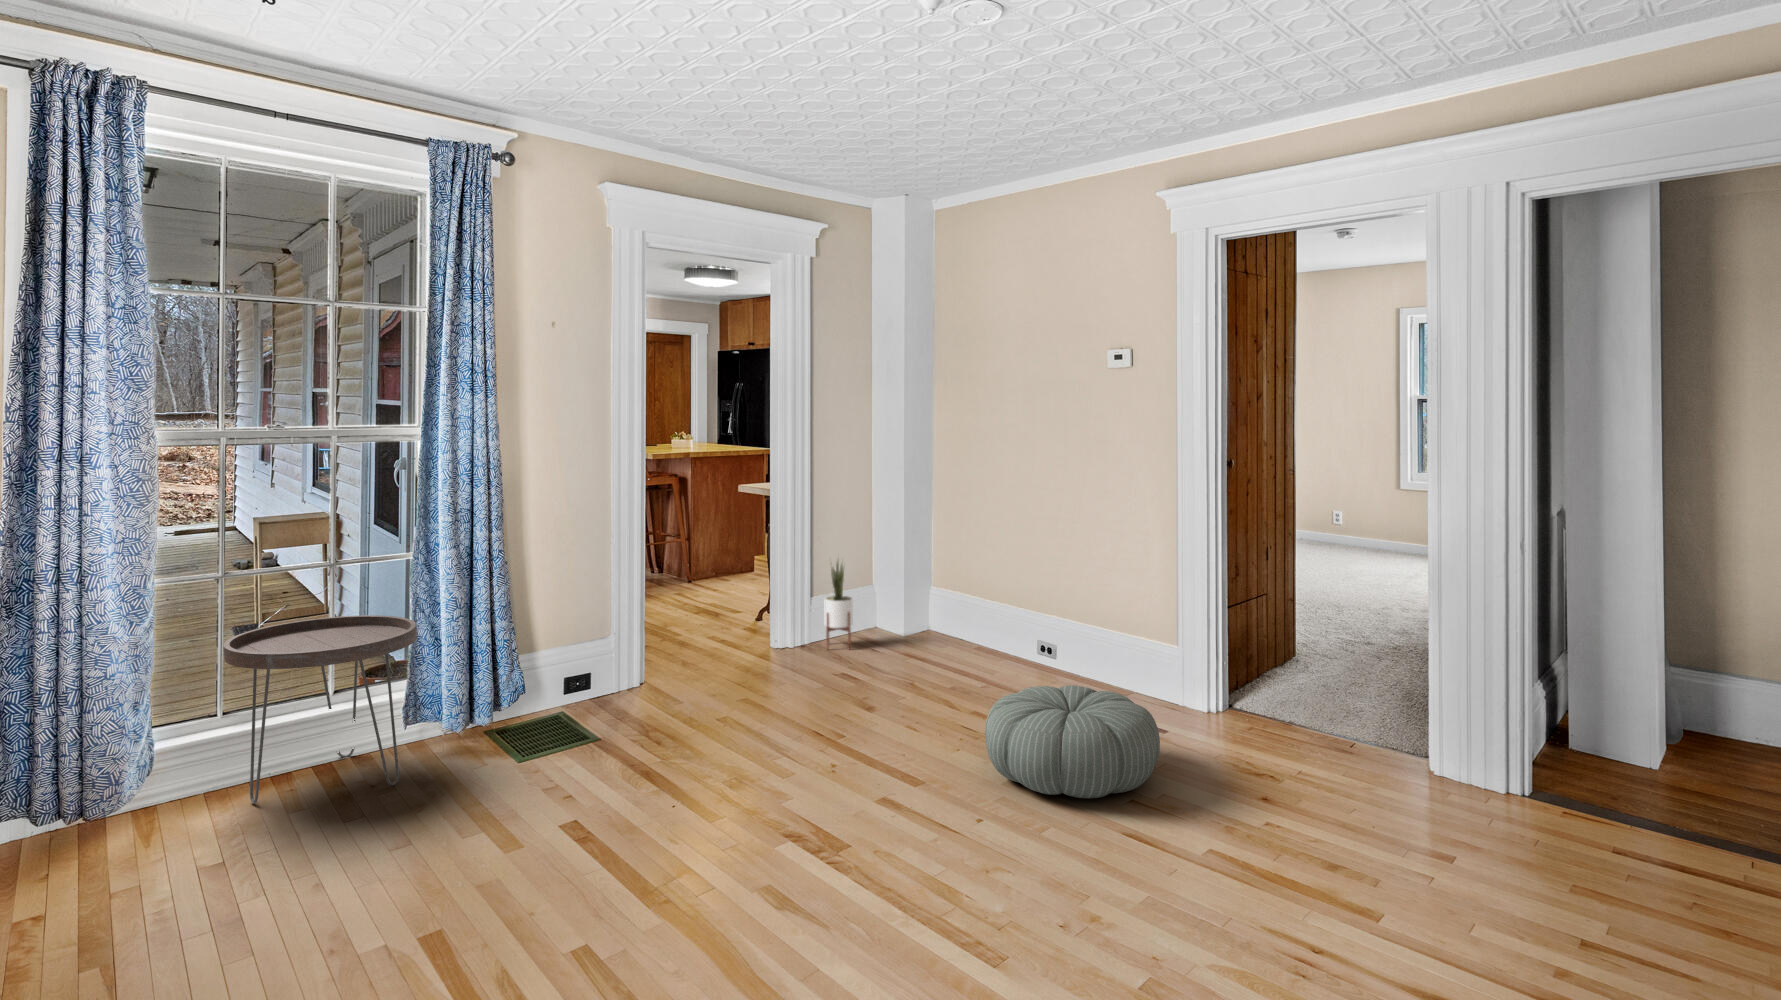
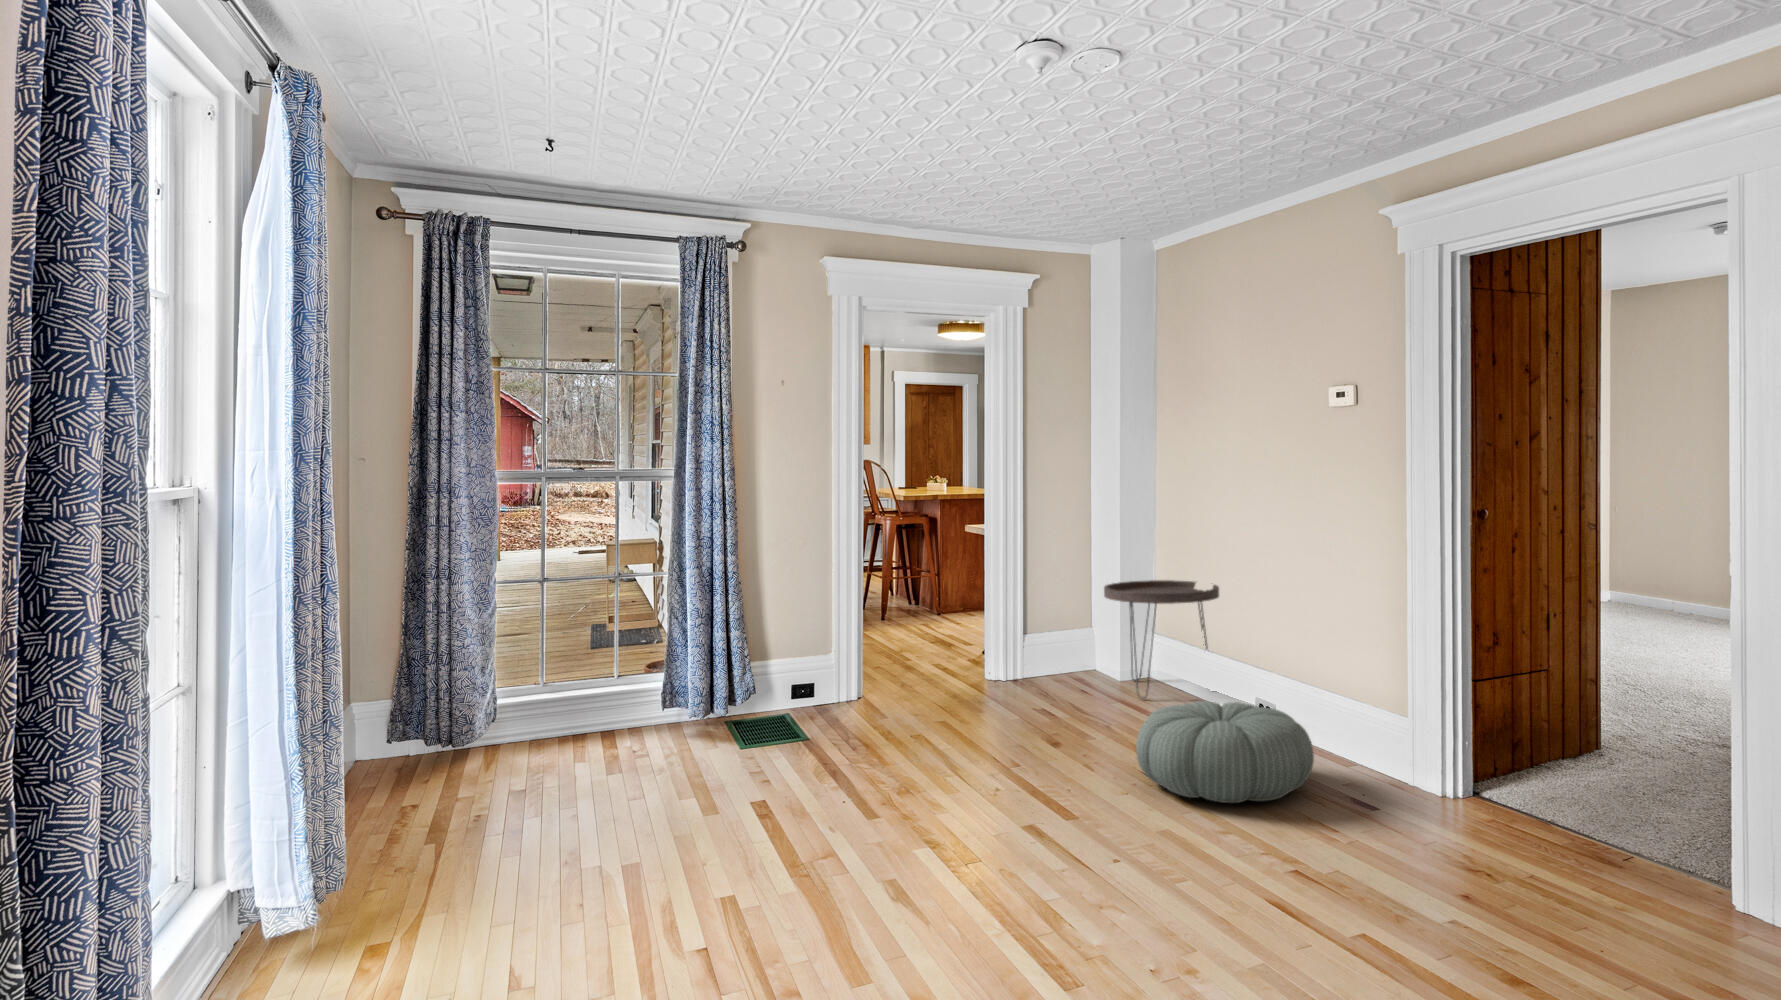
potted plant: present [824,559,853,649] -> none [1041,582,1069,678]
side table: present [223,615,417,803] -> present [1104,580,1219,699]

